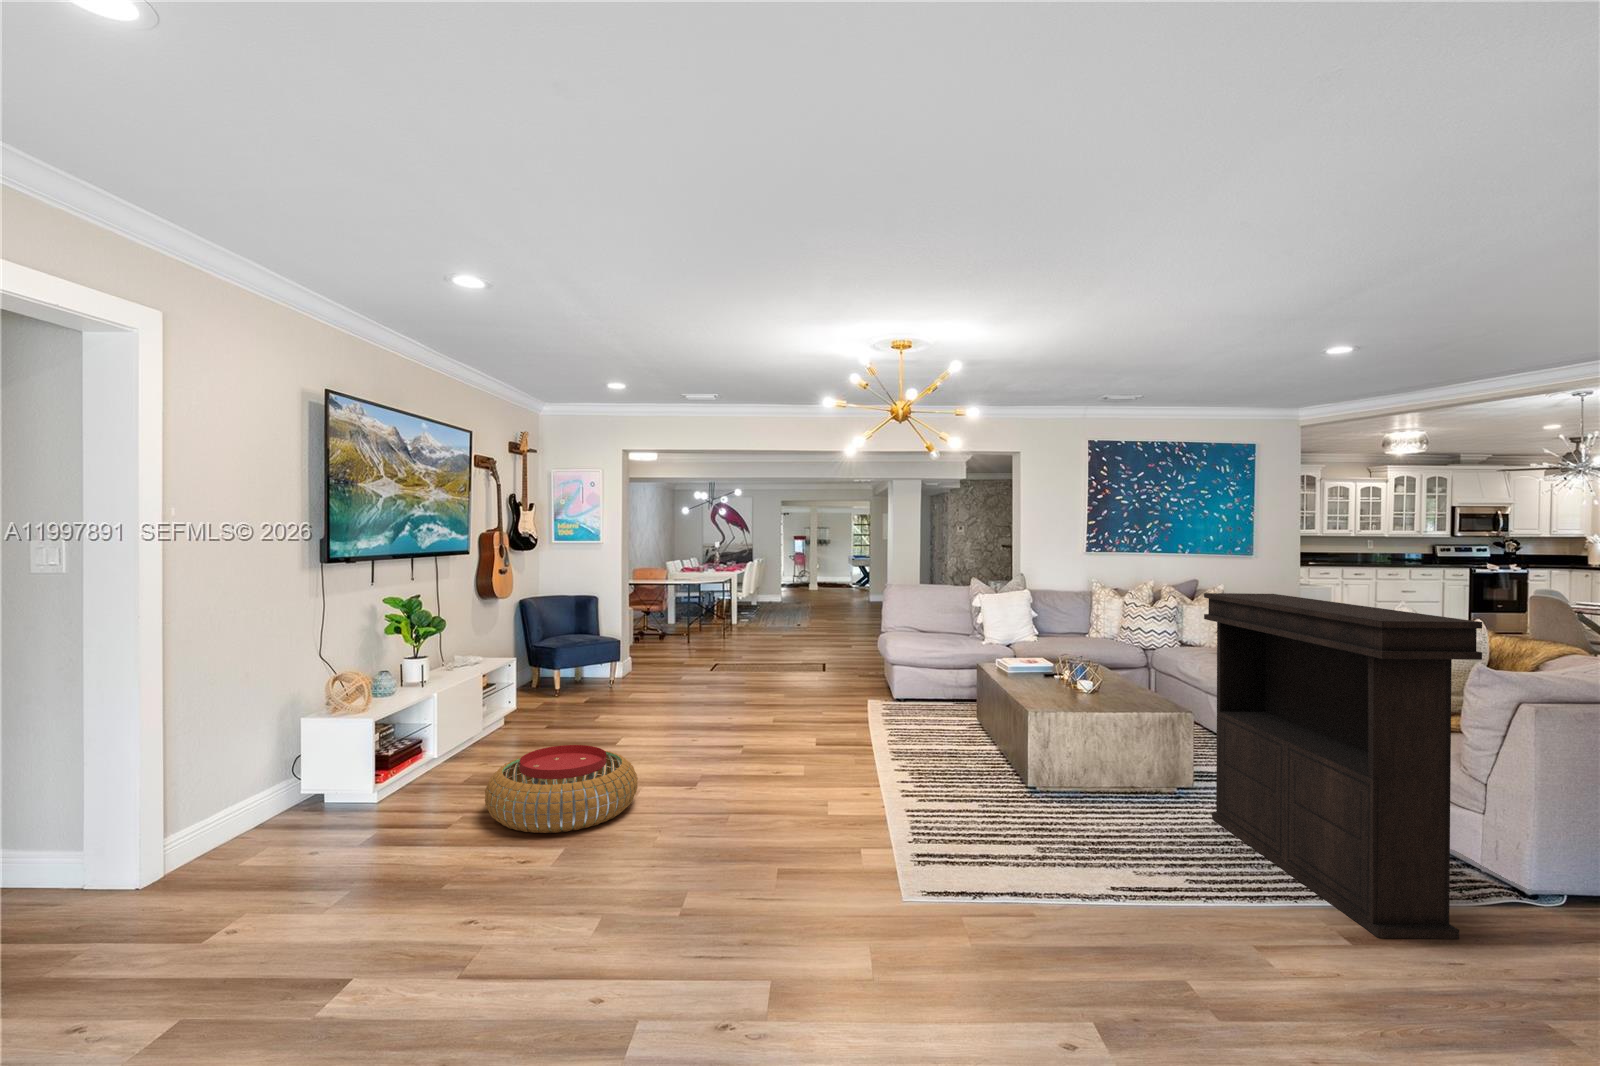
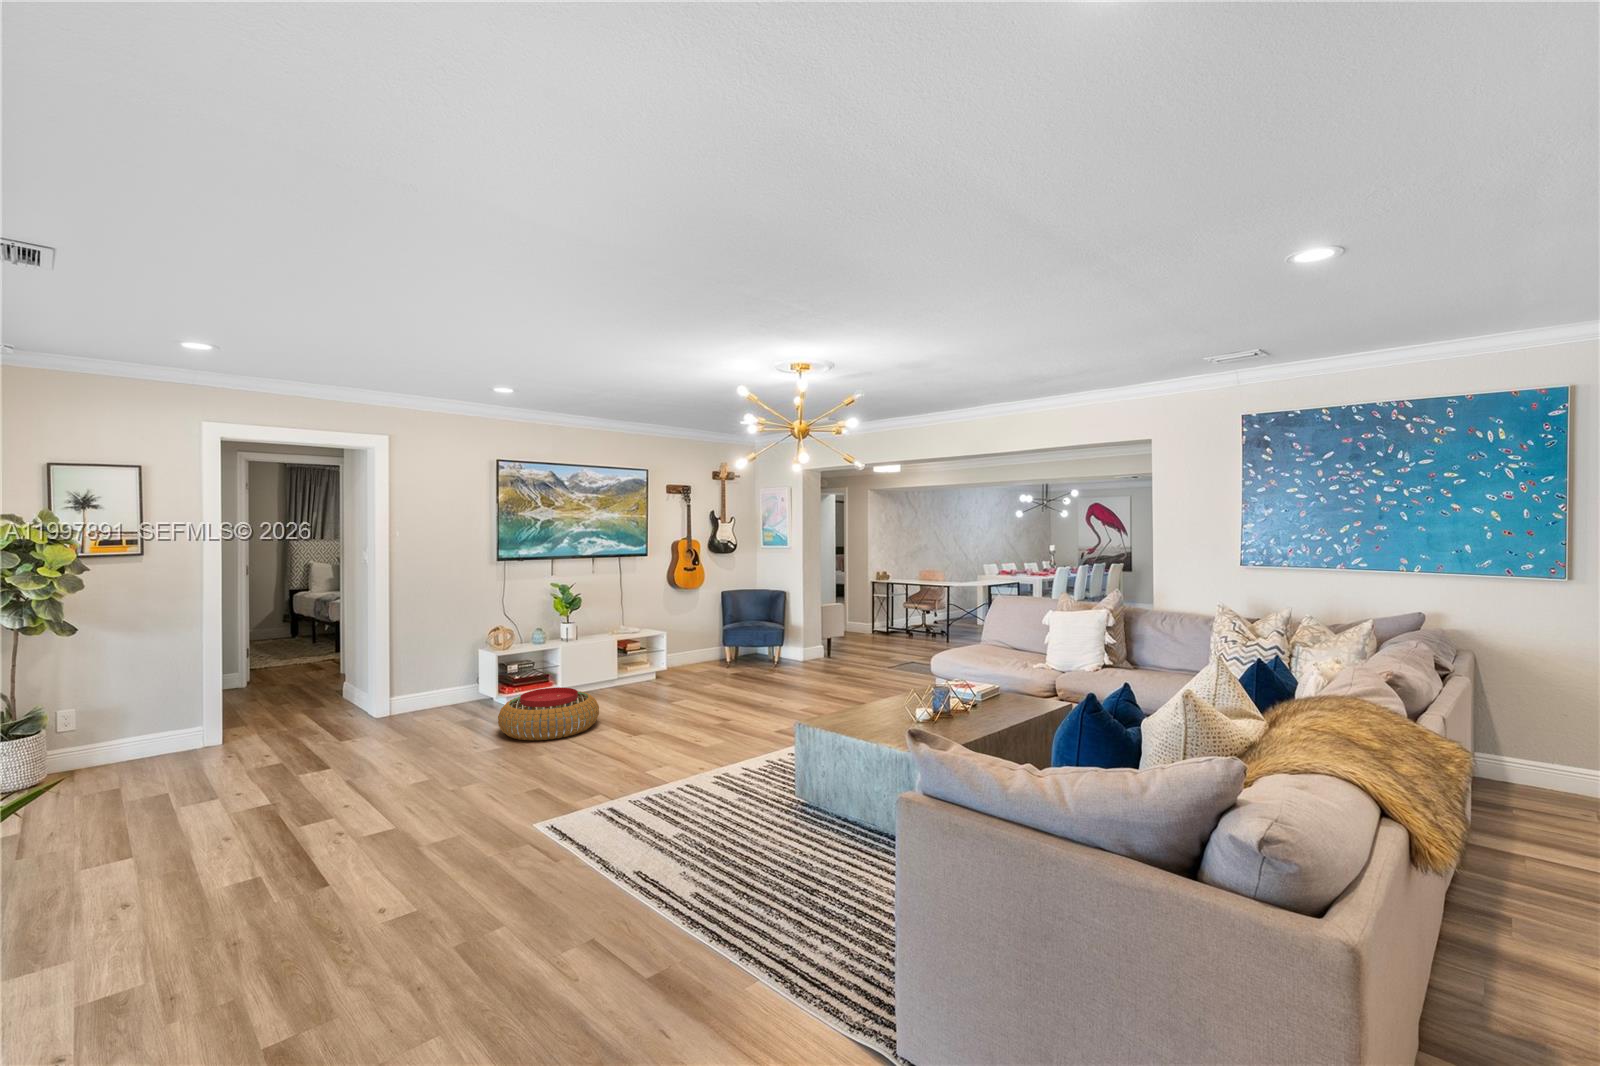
console table: present [1204,593,1482,939] -> none [667,624,943,1030]

